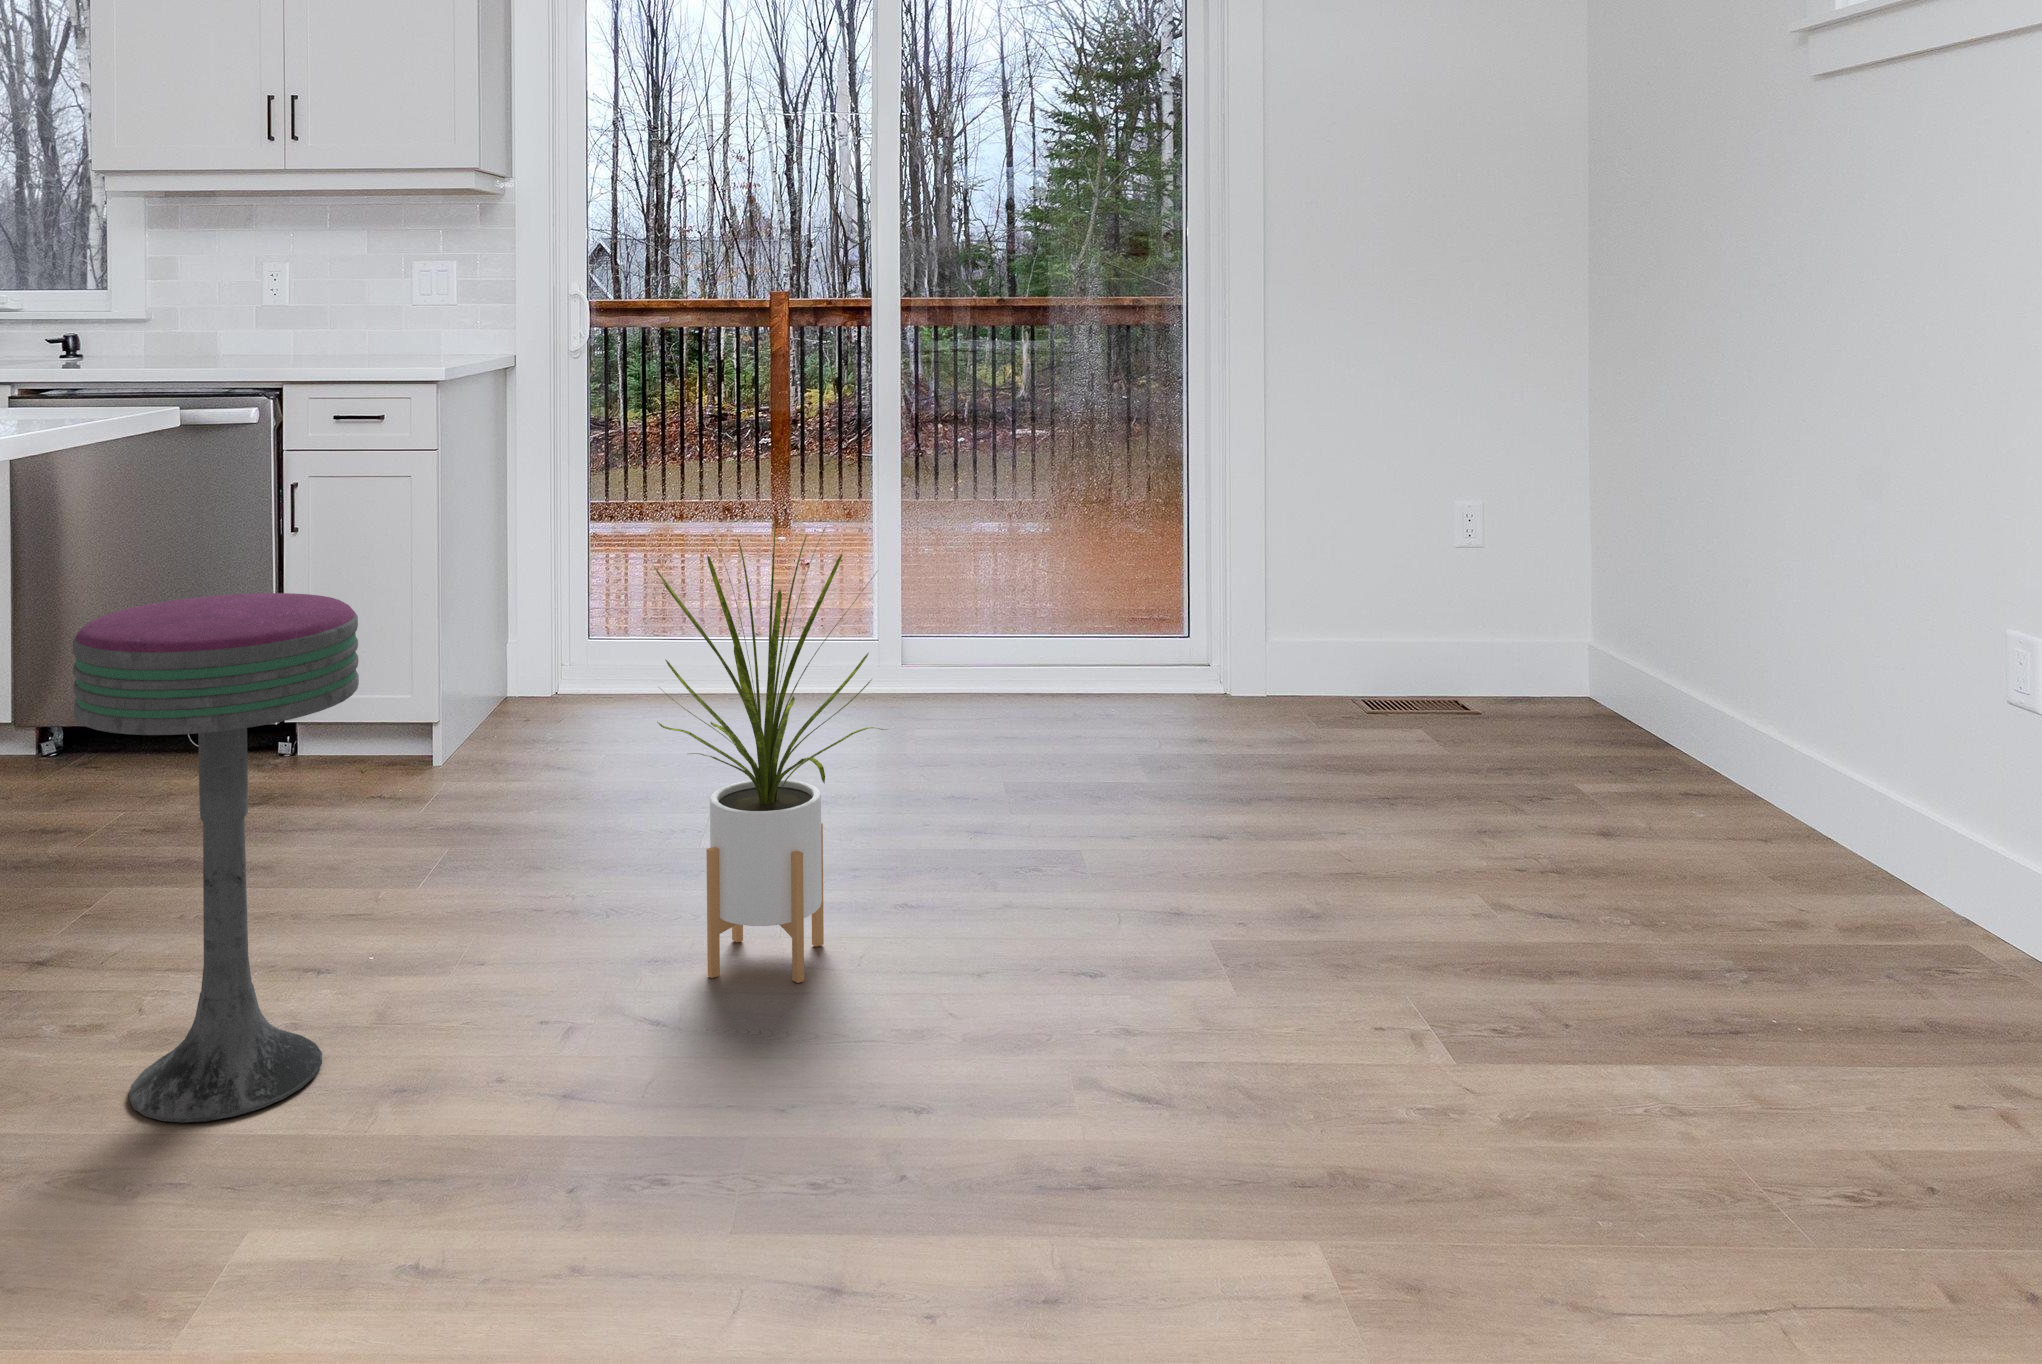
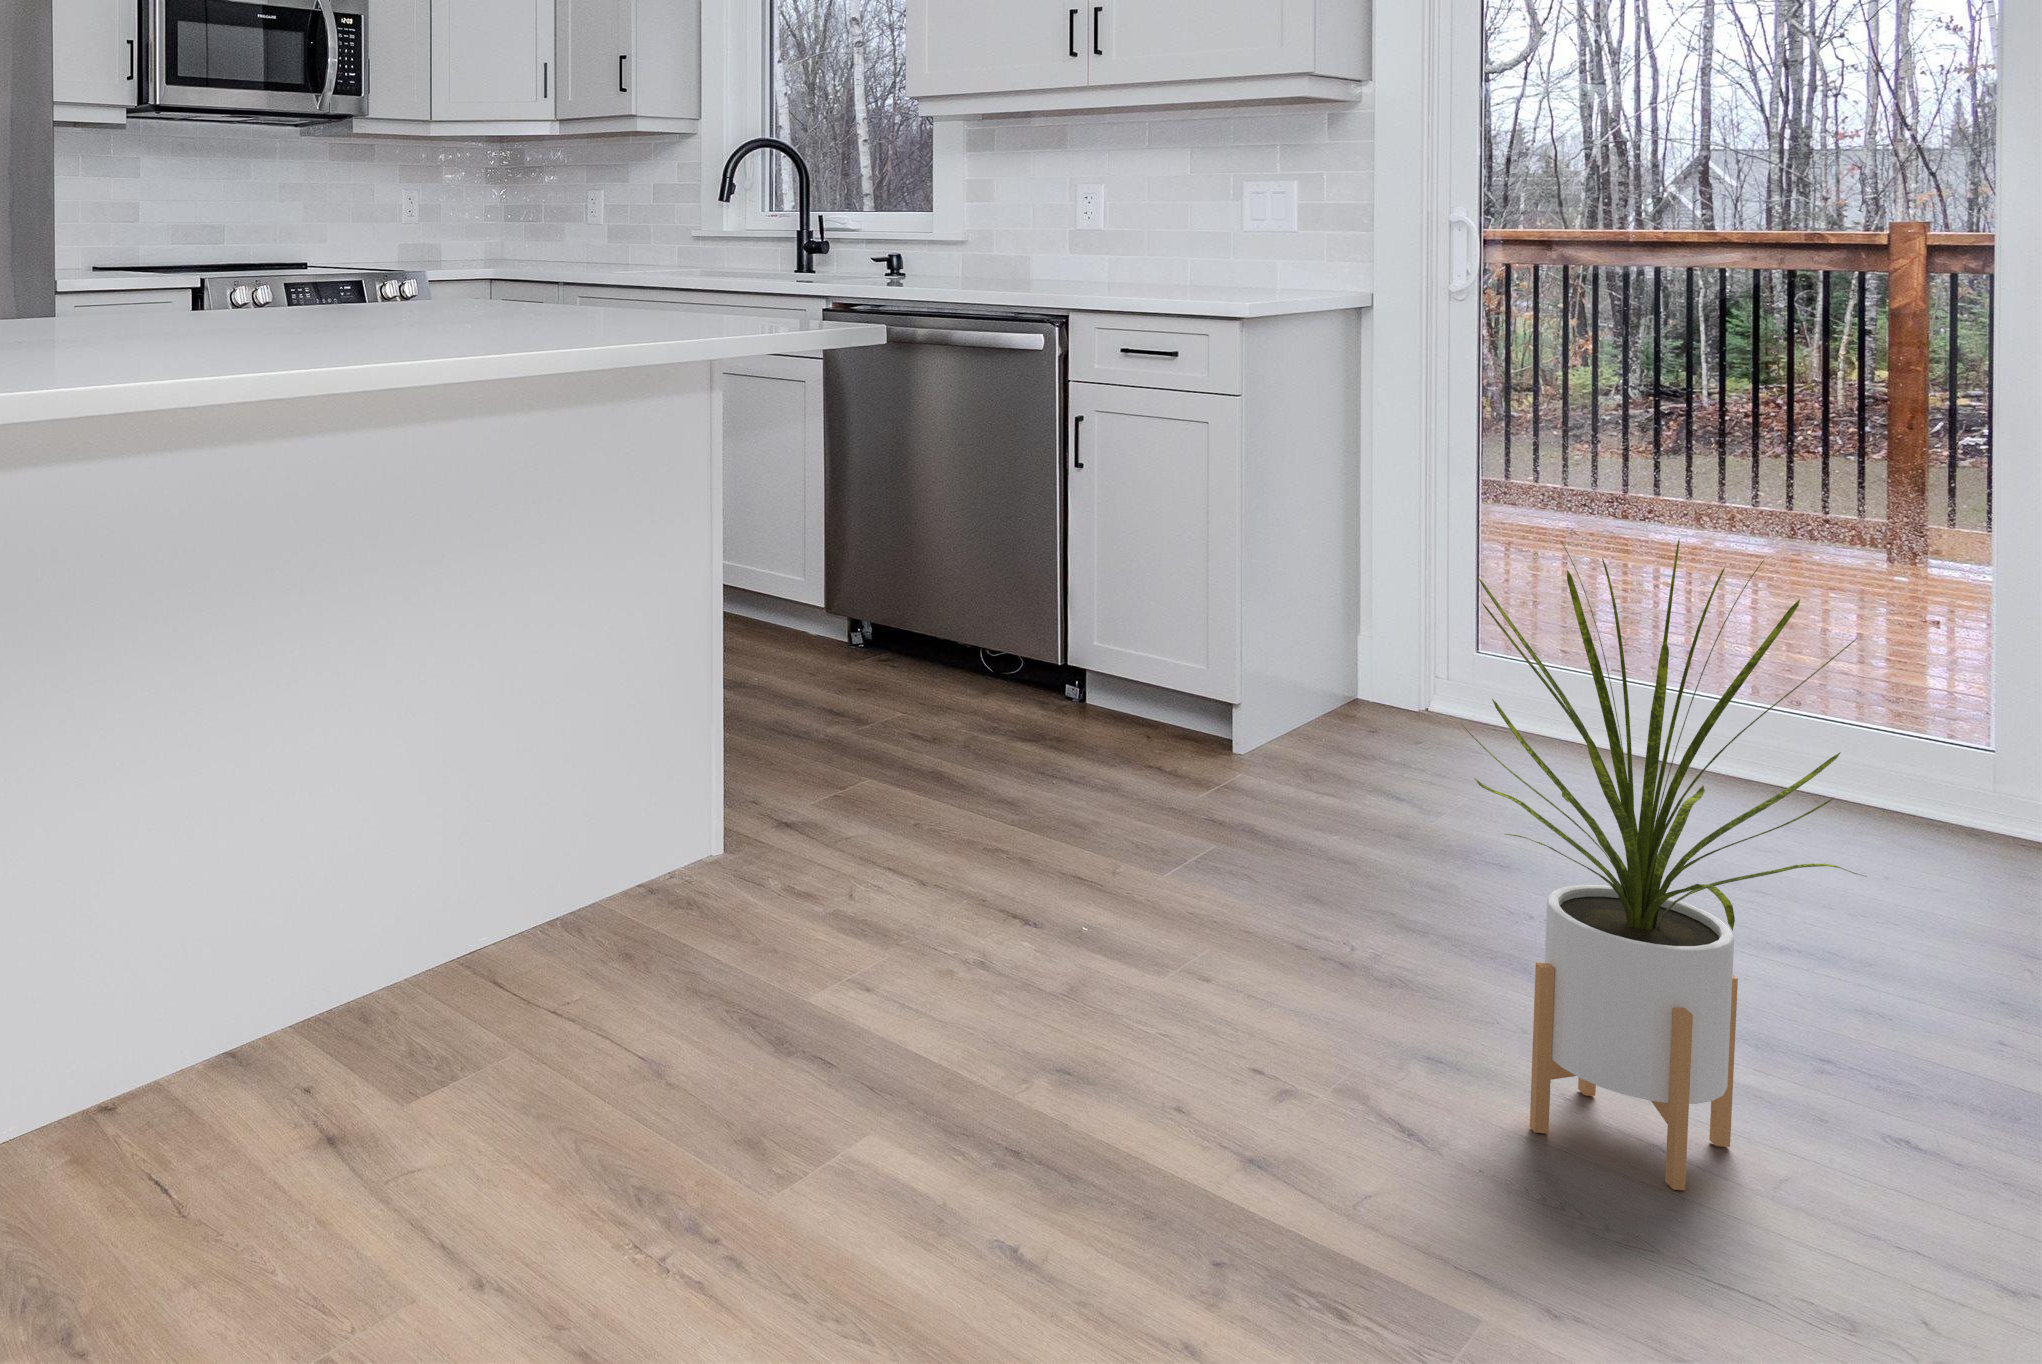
bar stool: present [73,593,359,1123] -> none [800,538,1080,1085]

